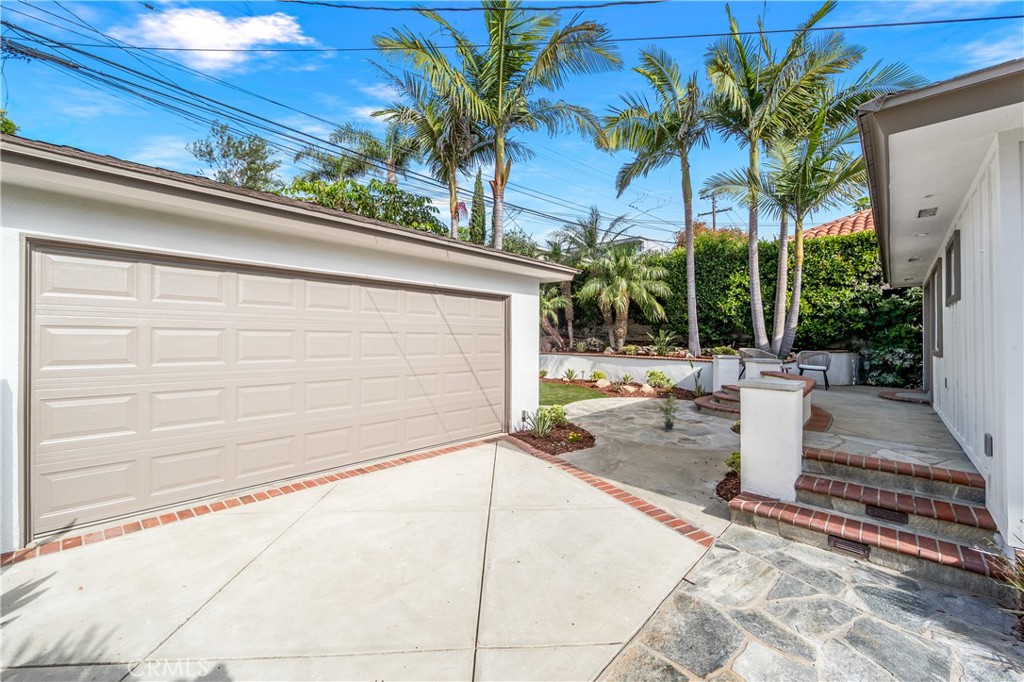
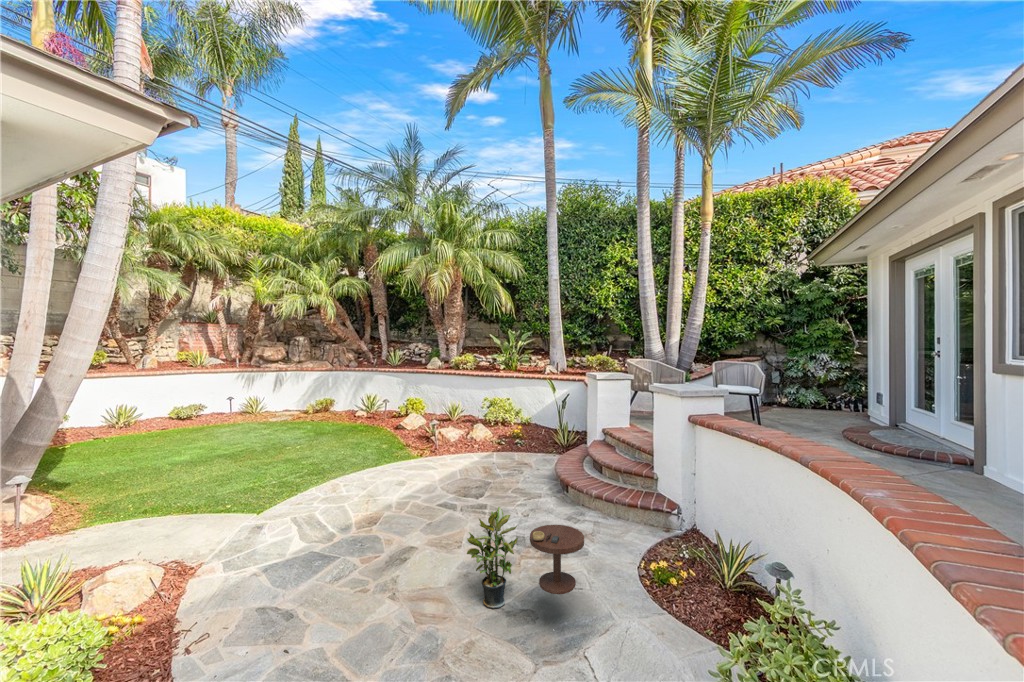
side table: none [685,399,707,437] -> present [530,525,584,594]

